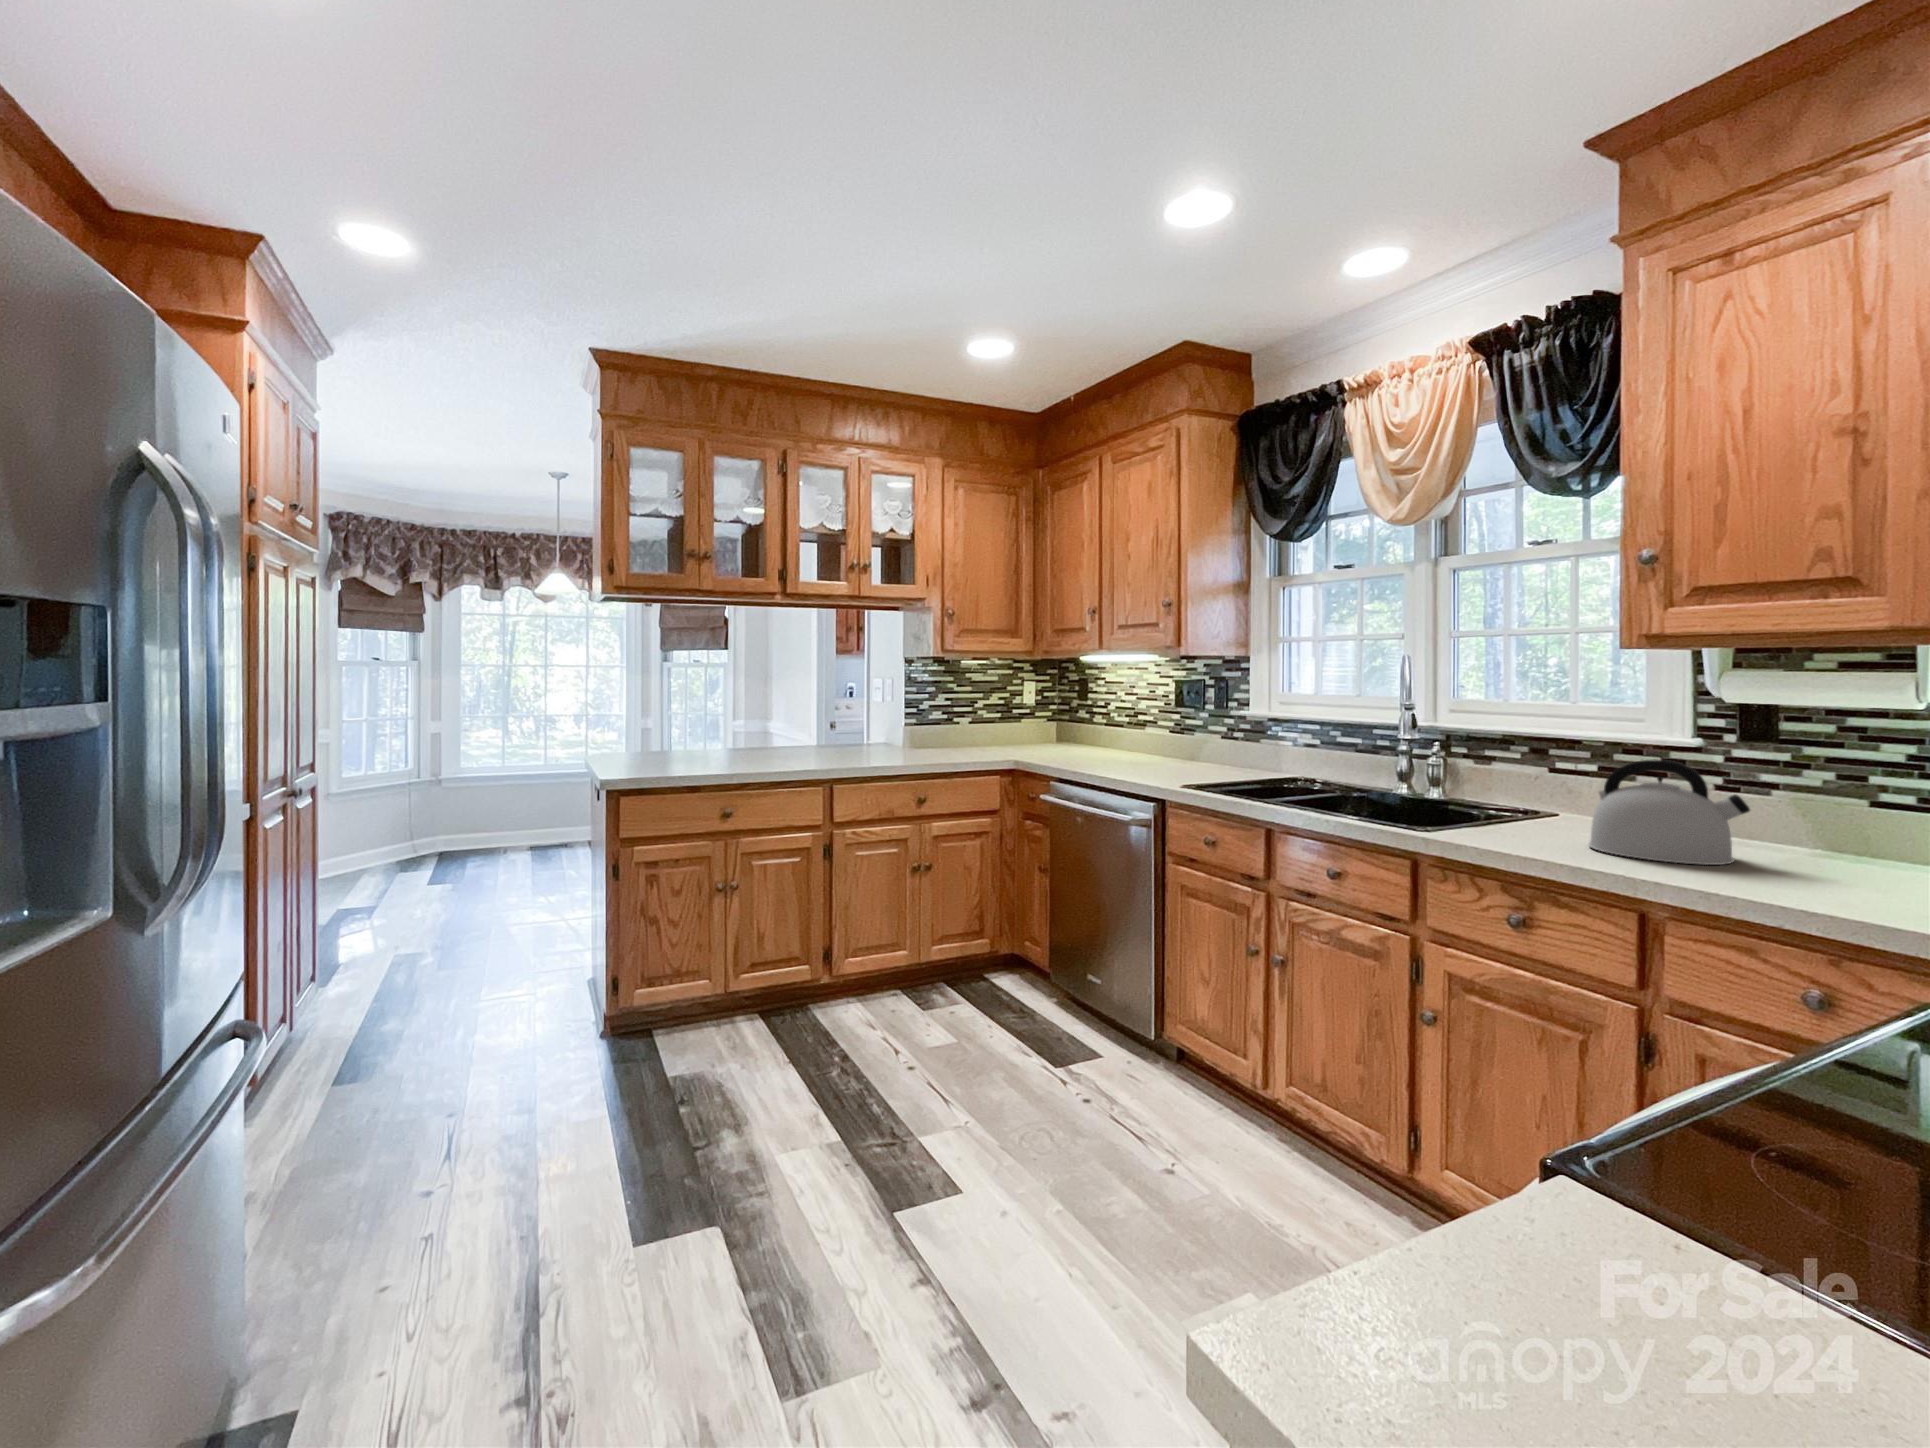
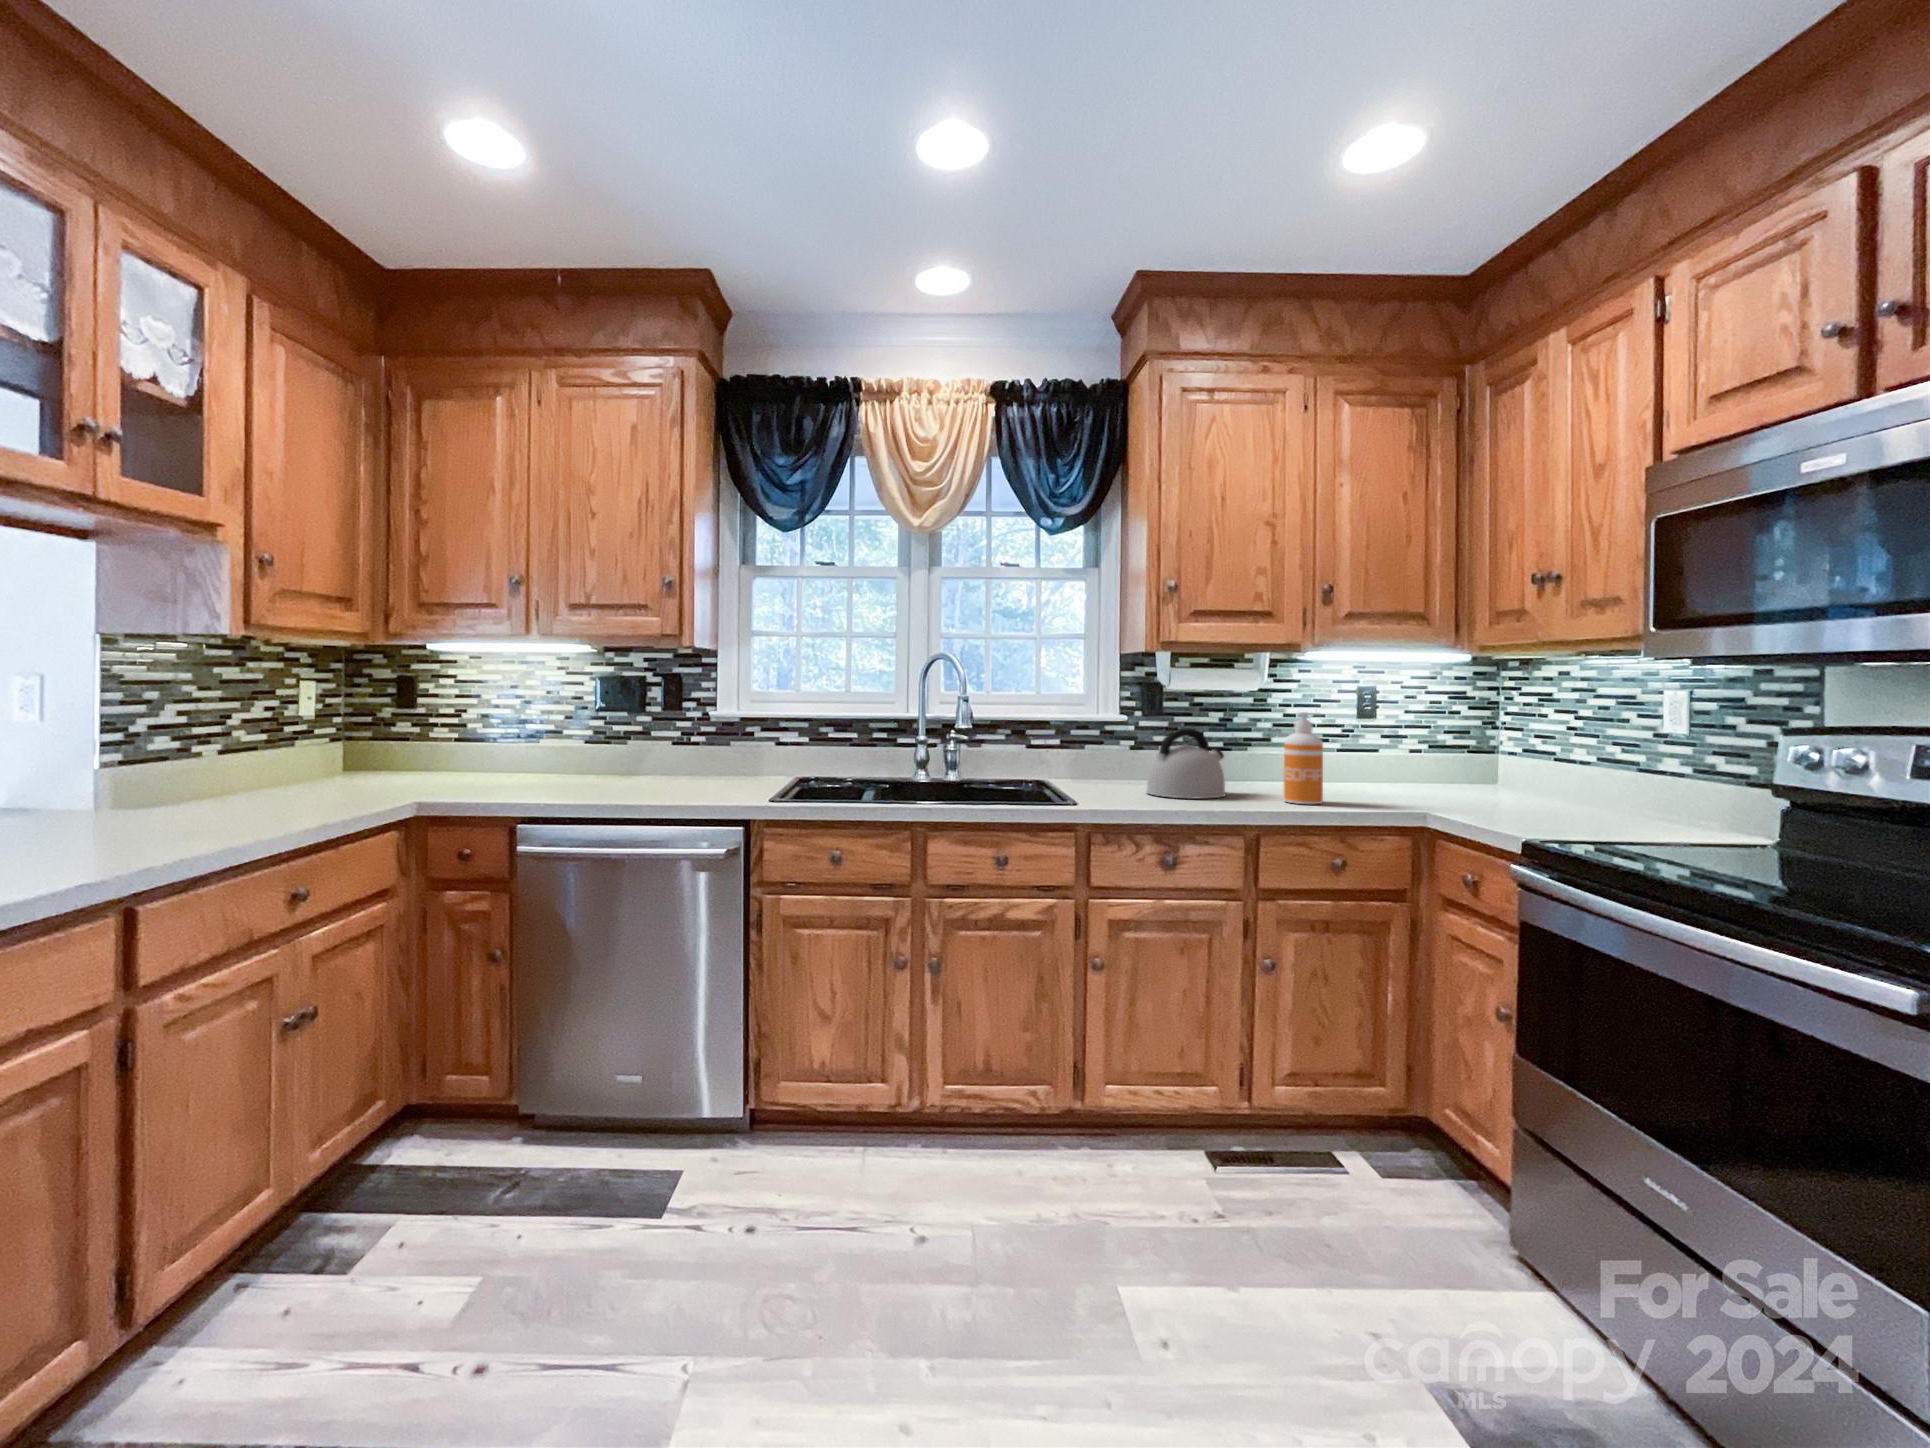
soap dispenser: none [1750,746,1834,899] -> present [1284,712,1323,804]

